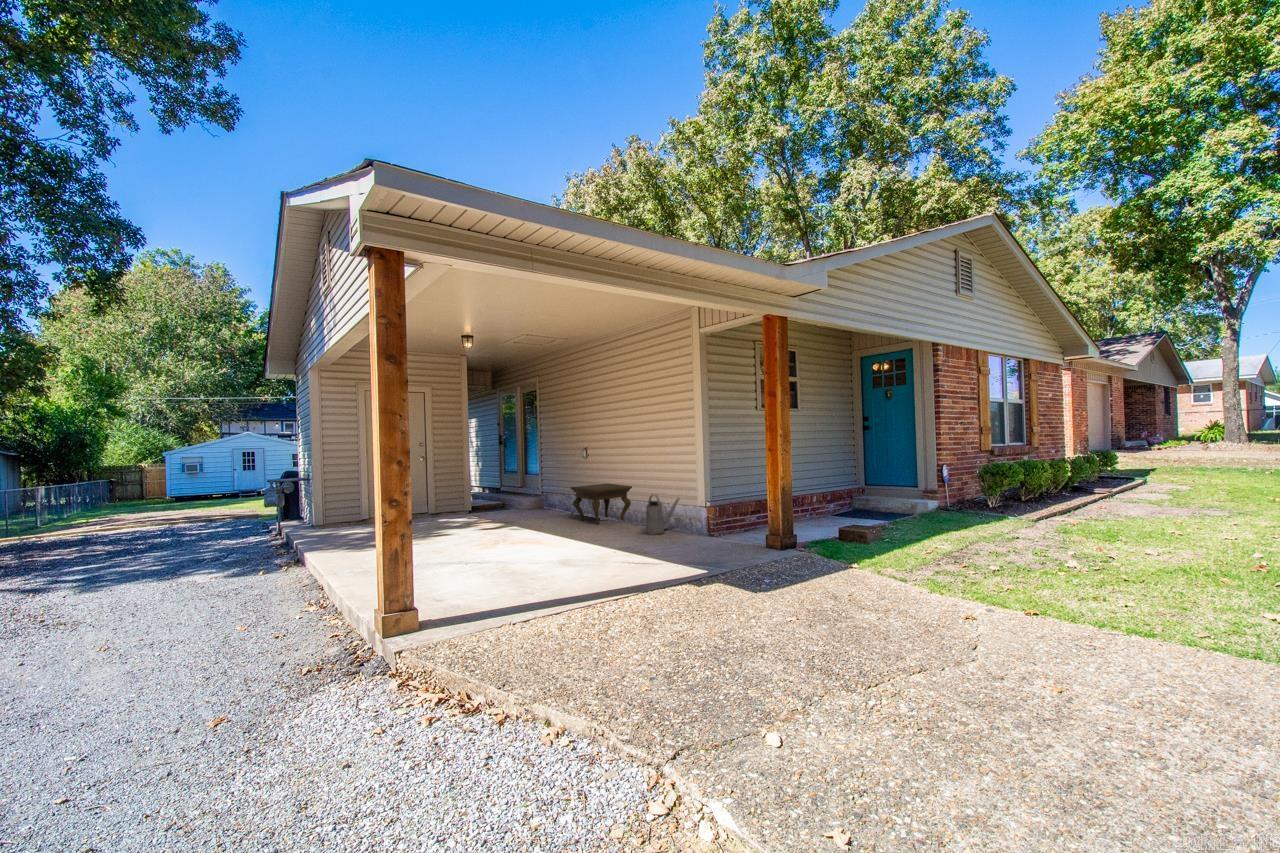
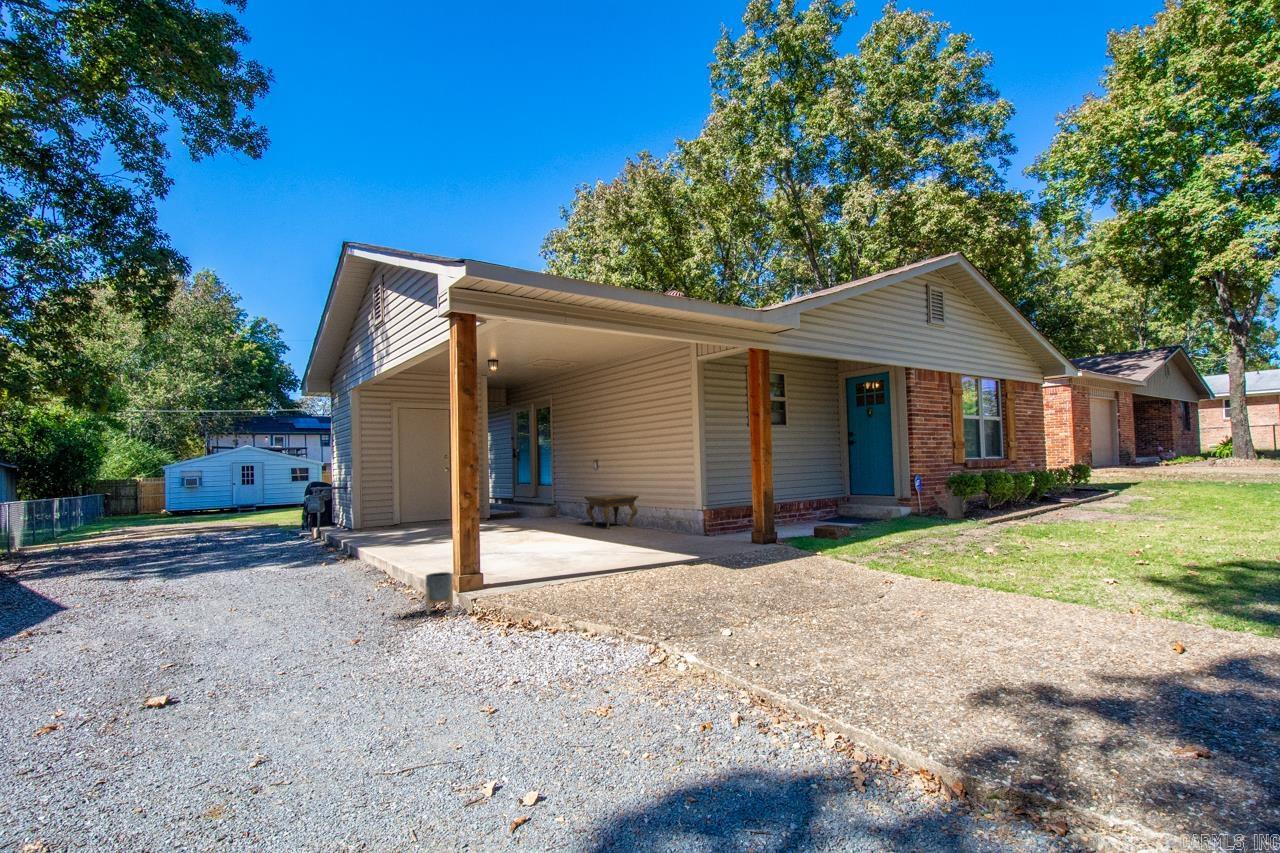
watering can: present [641,494,679,535] -> present [931,487,968,519]
planter: none [324,615,370,682] -> present [426,572,453,615]

